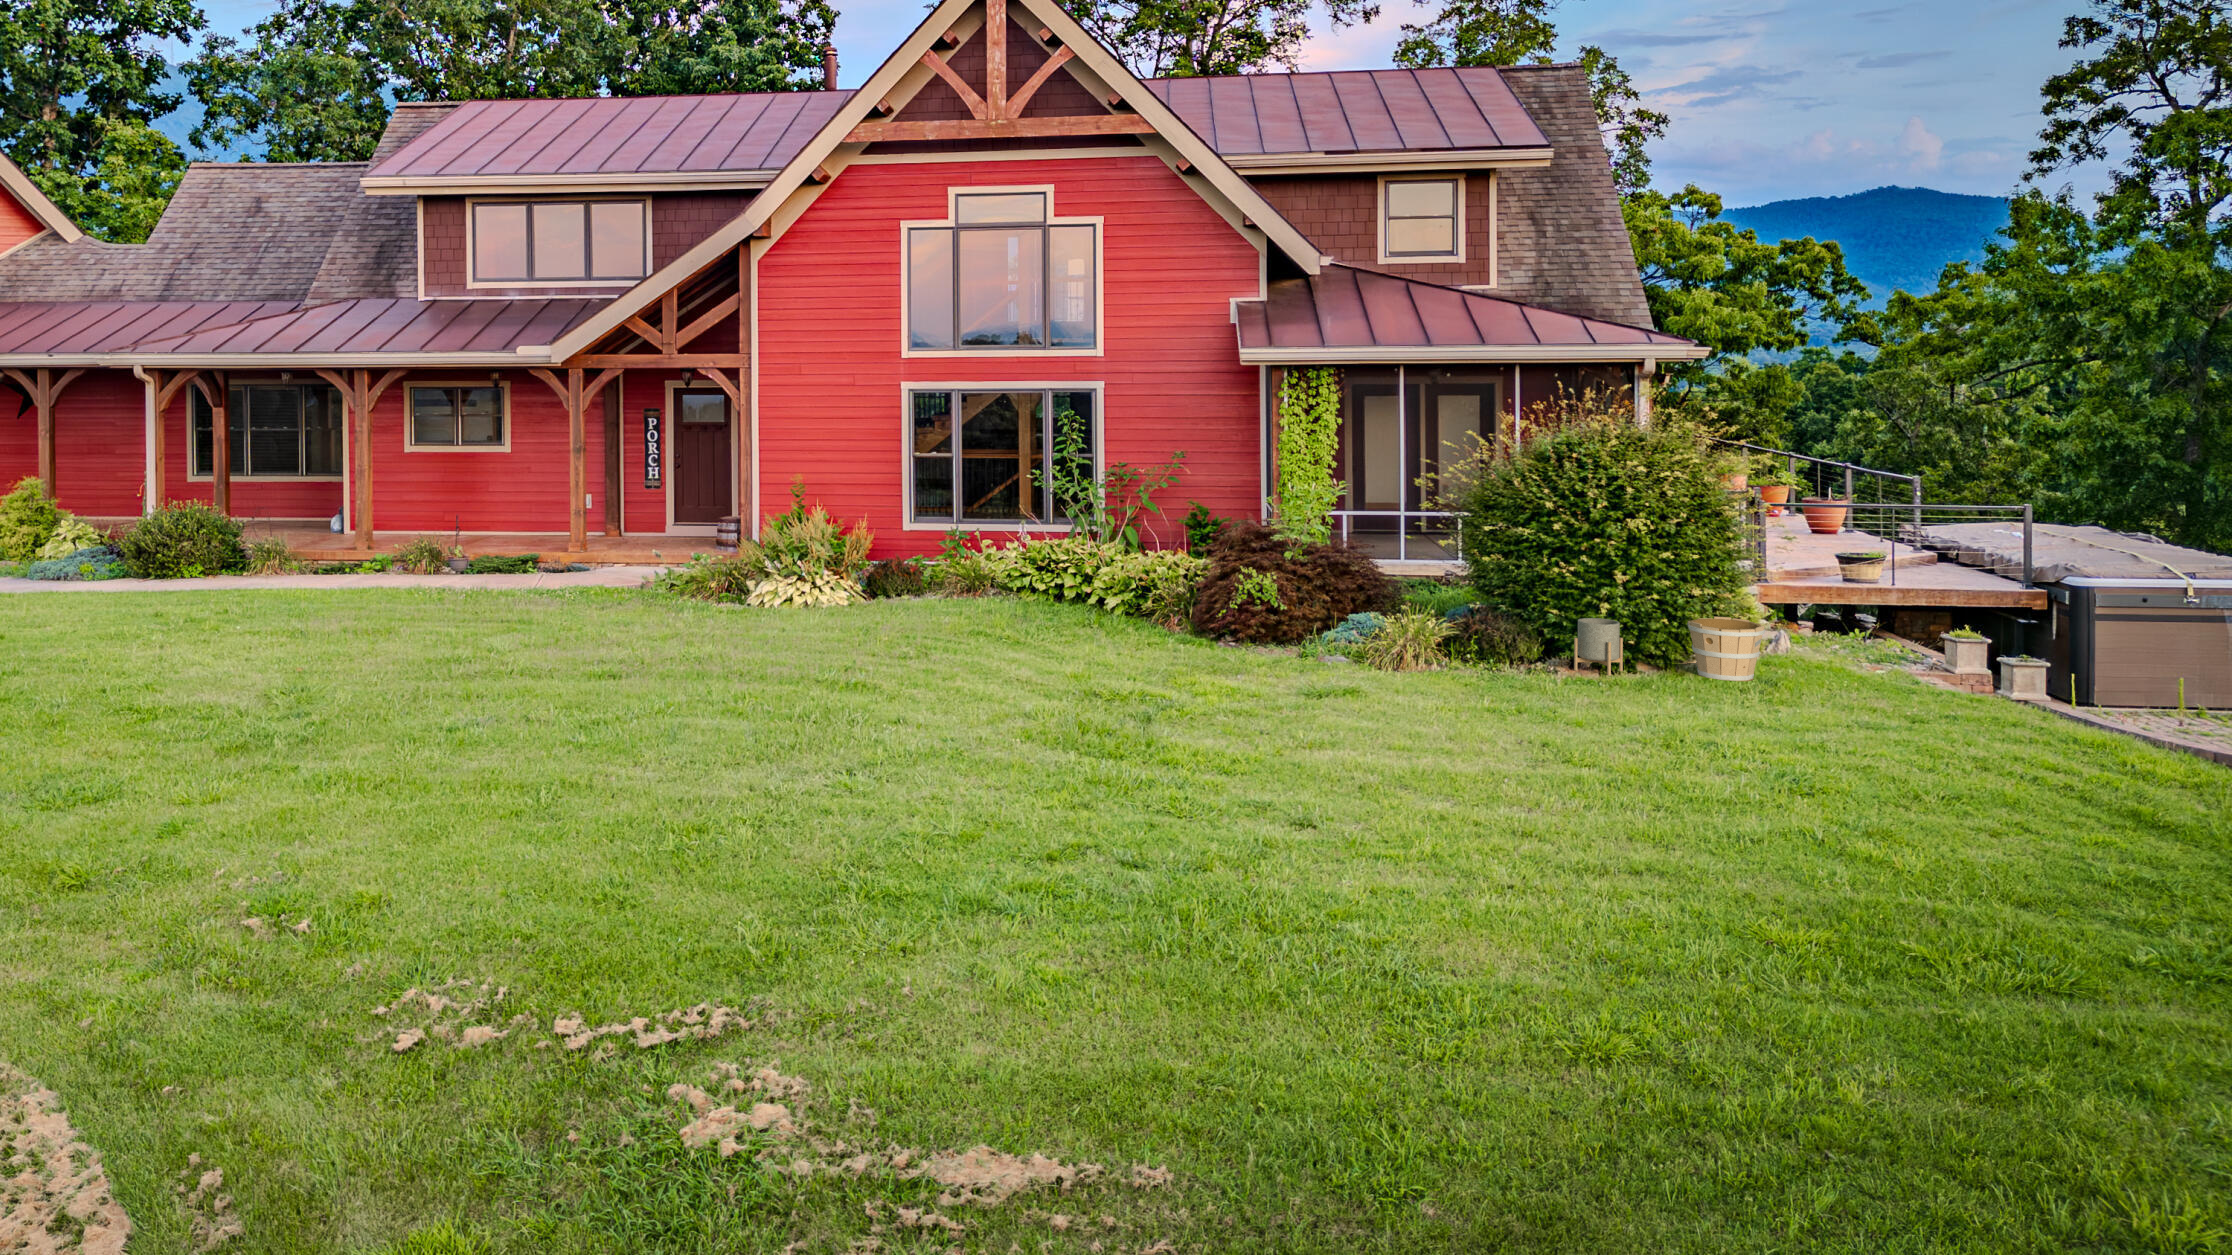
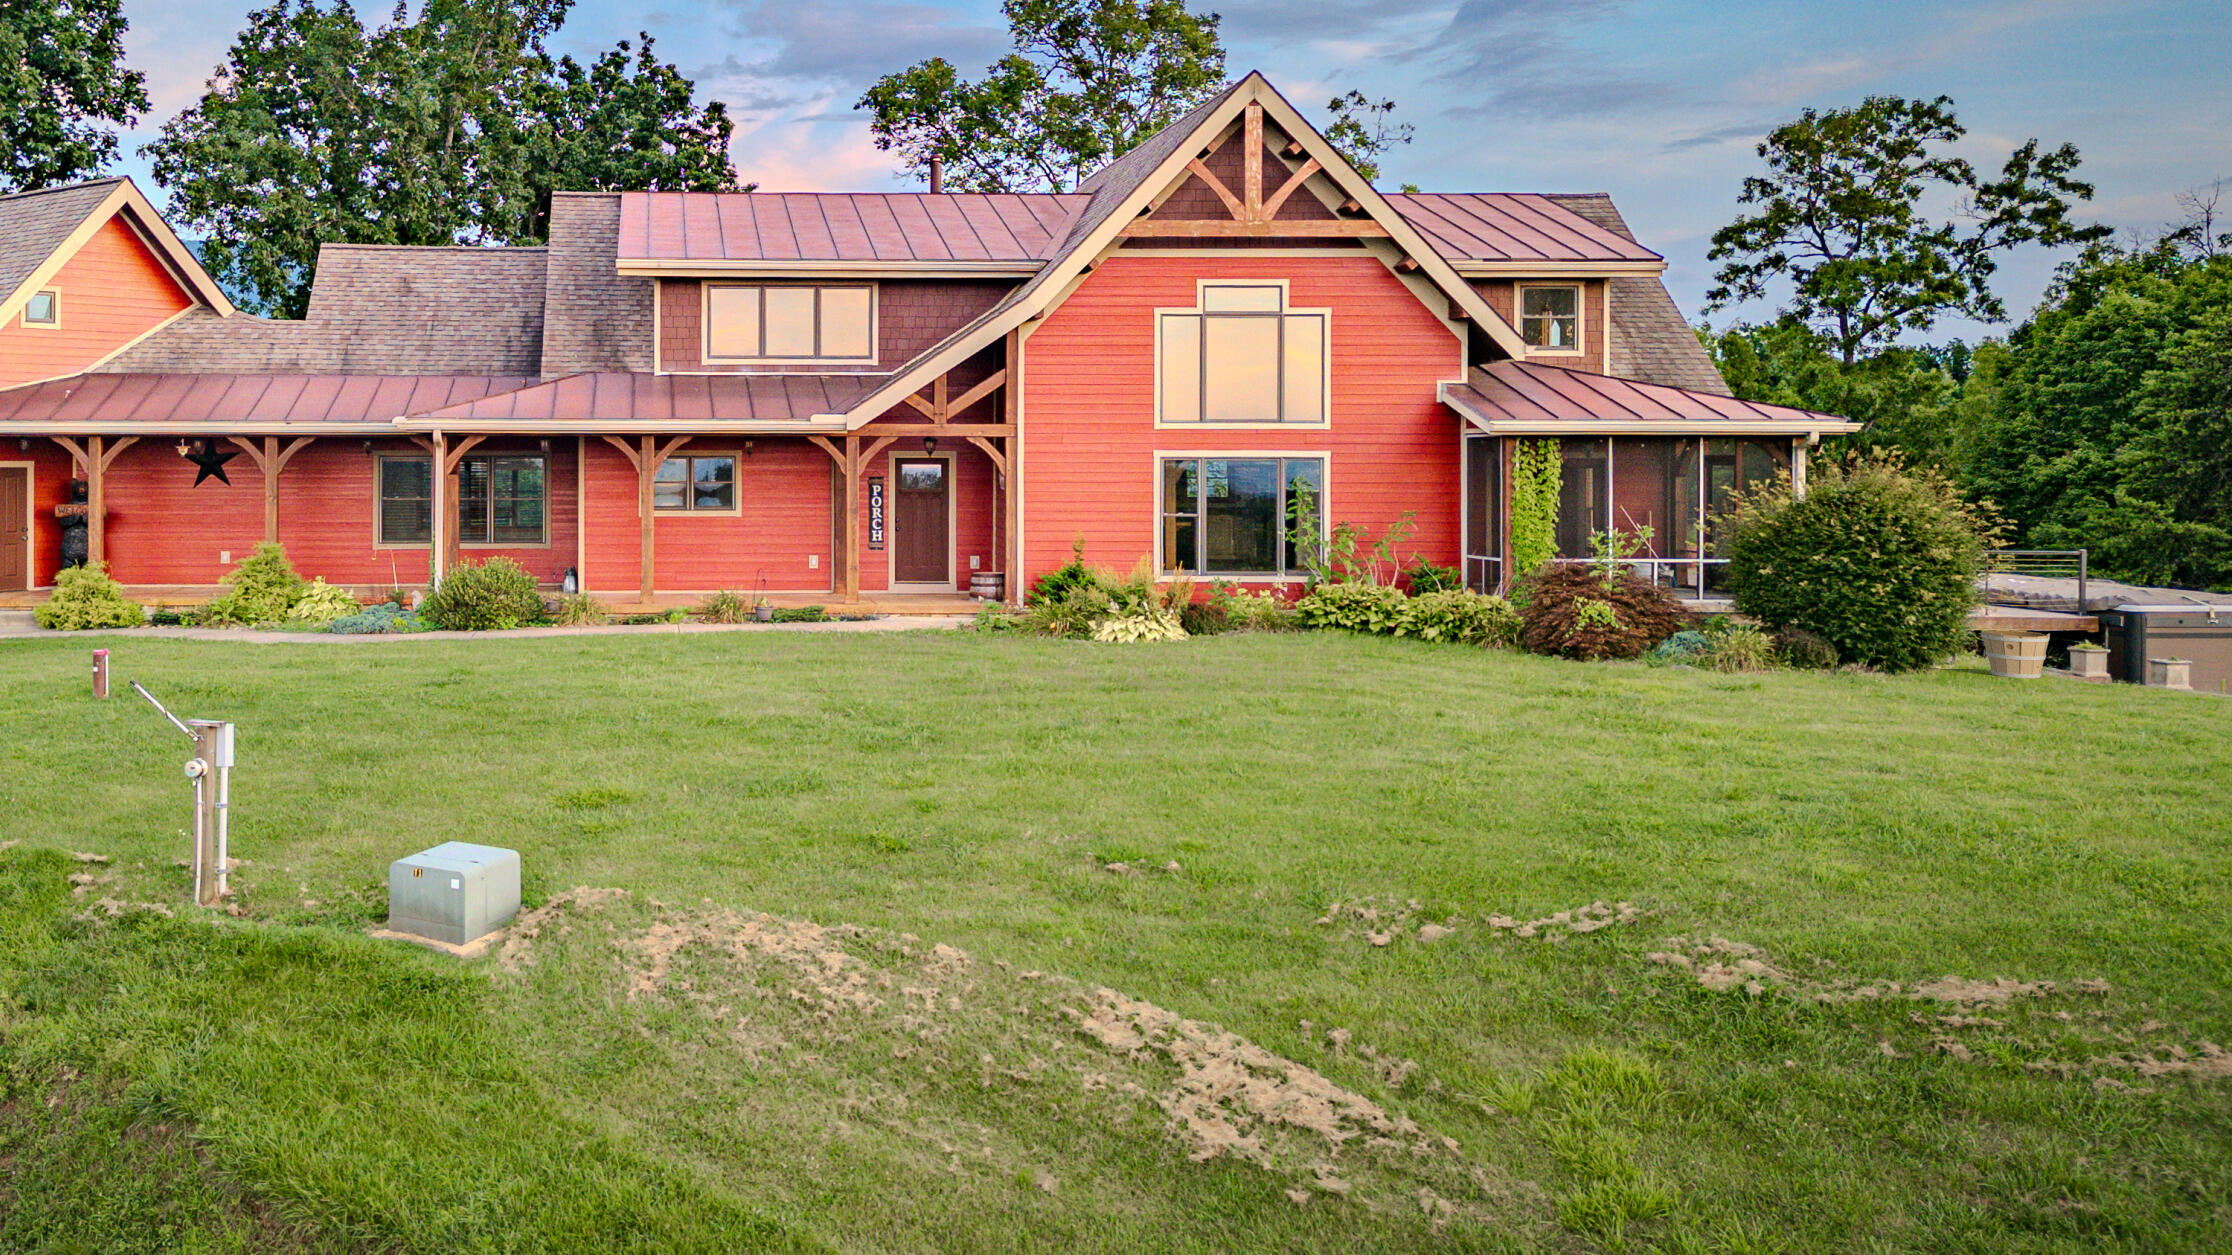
planter: present [1574,618,1623,676] -> none [1904,632,1942,677]

